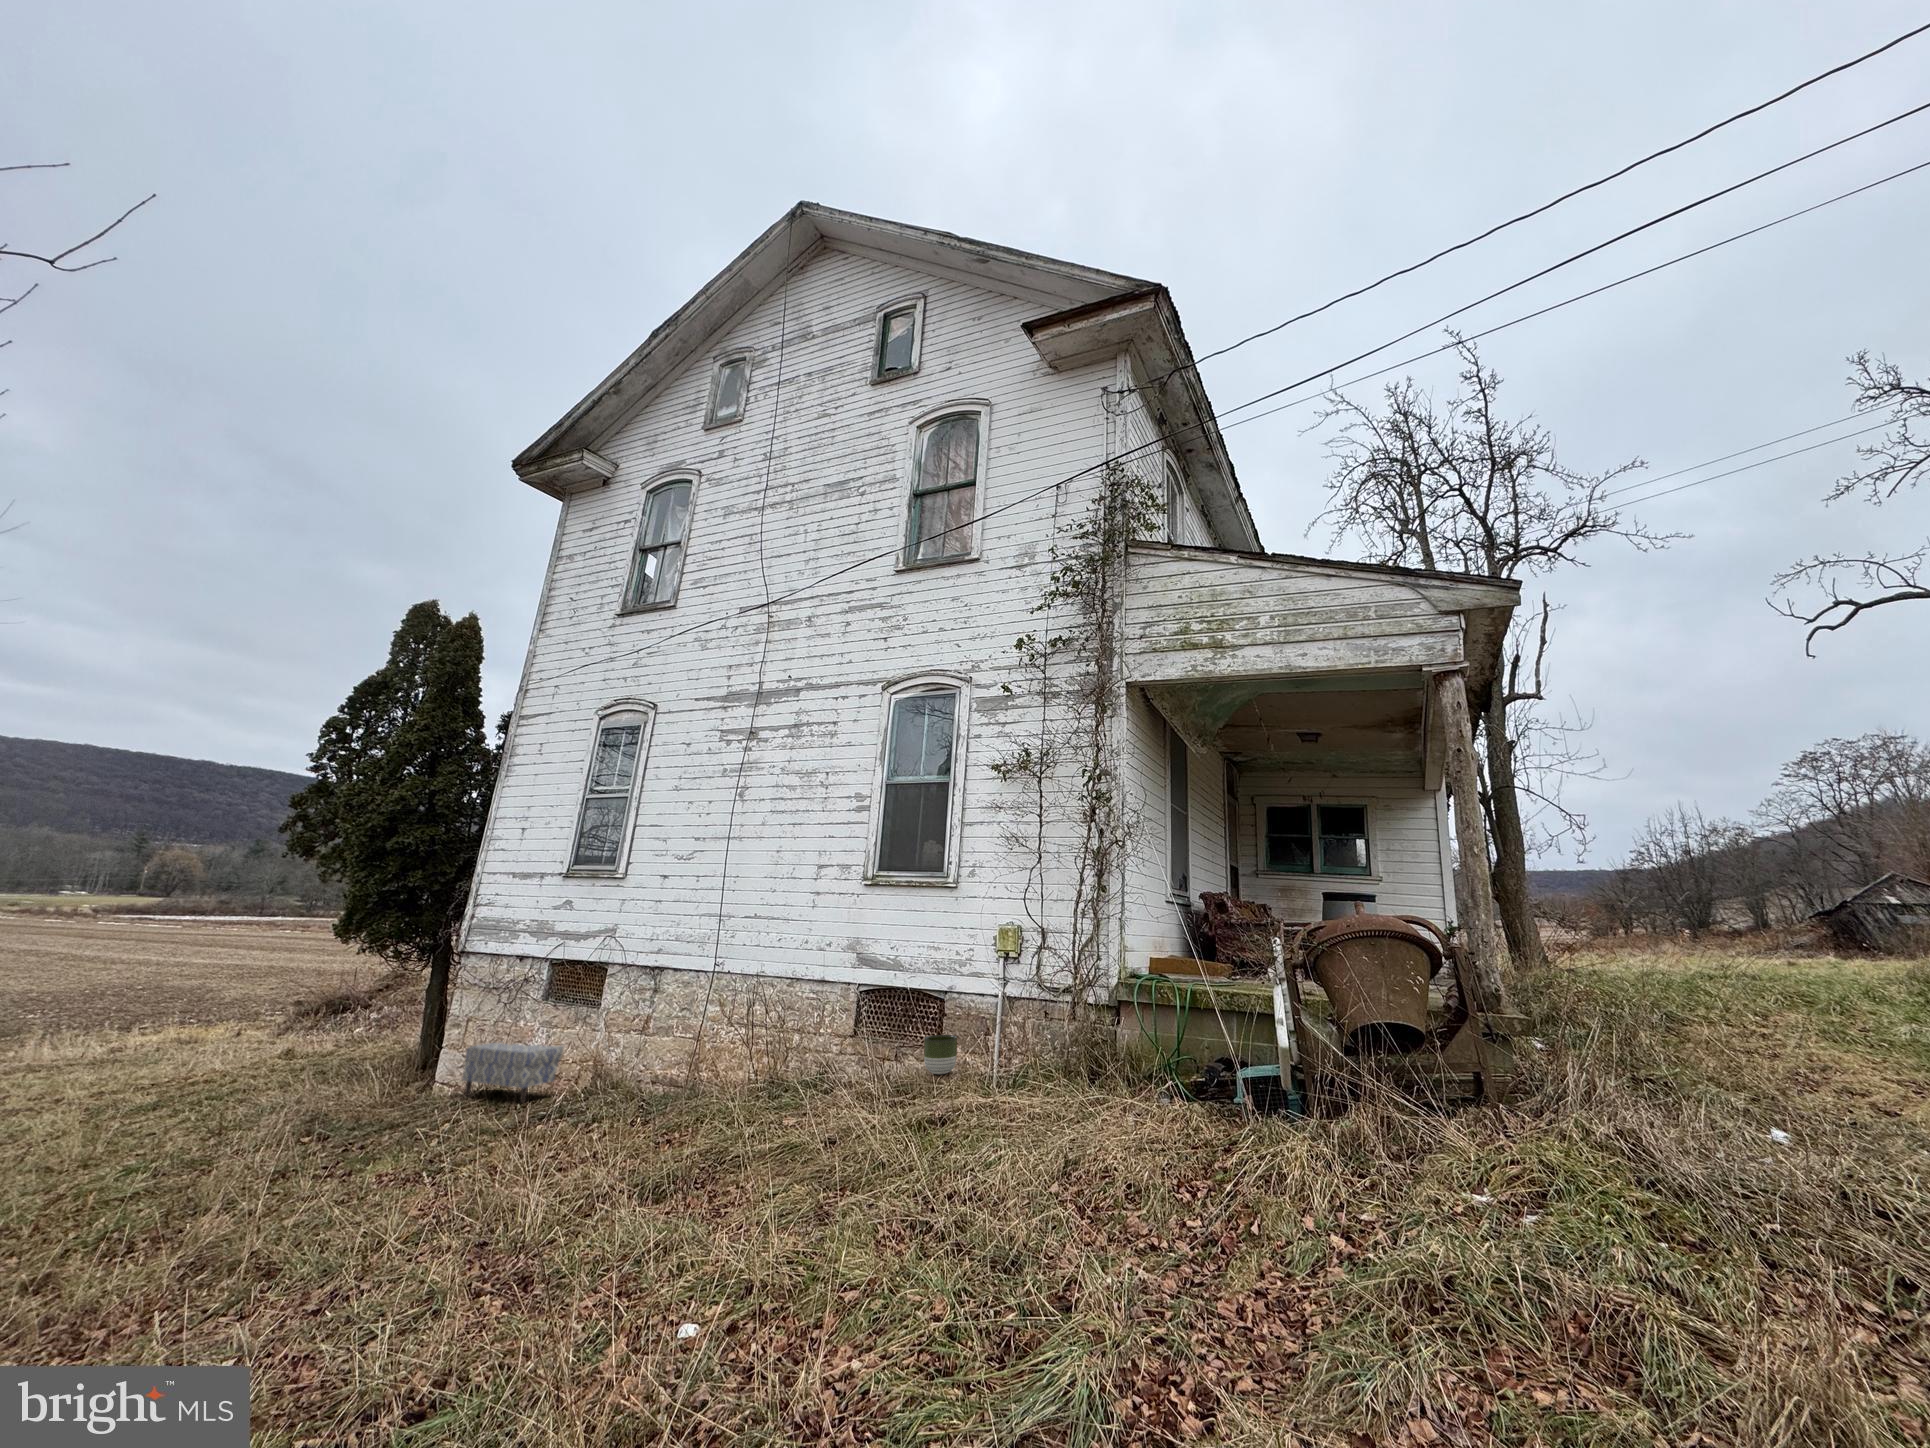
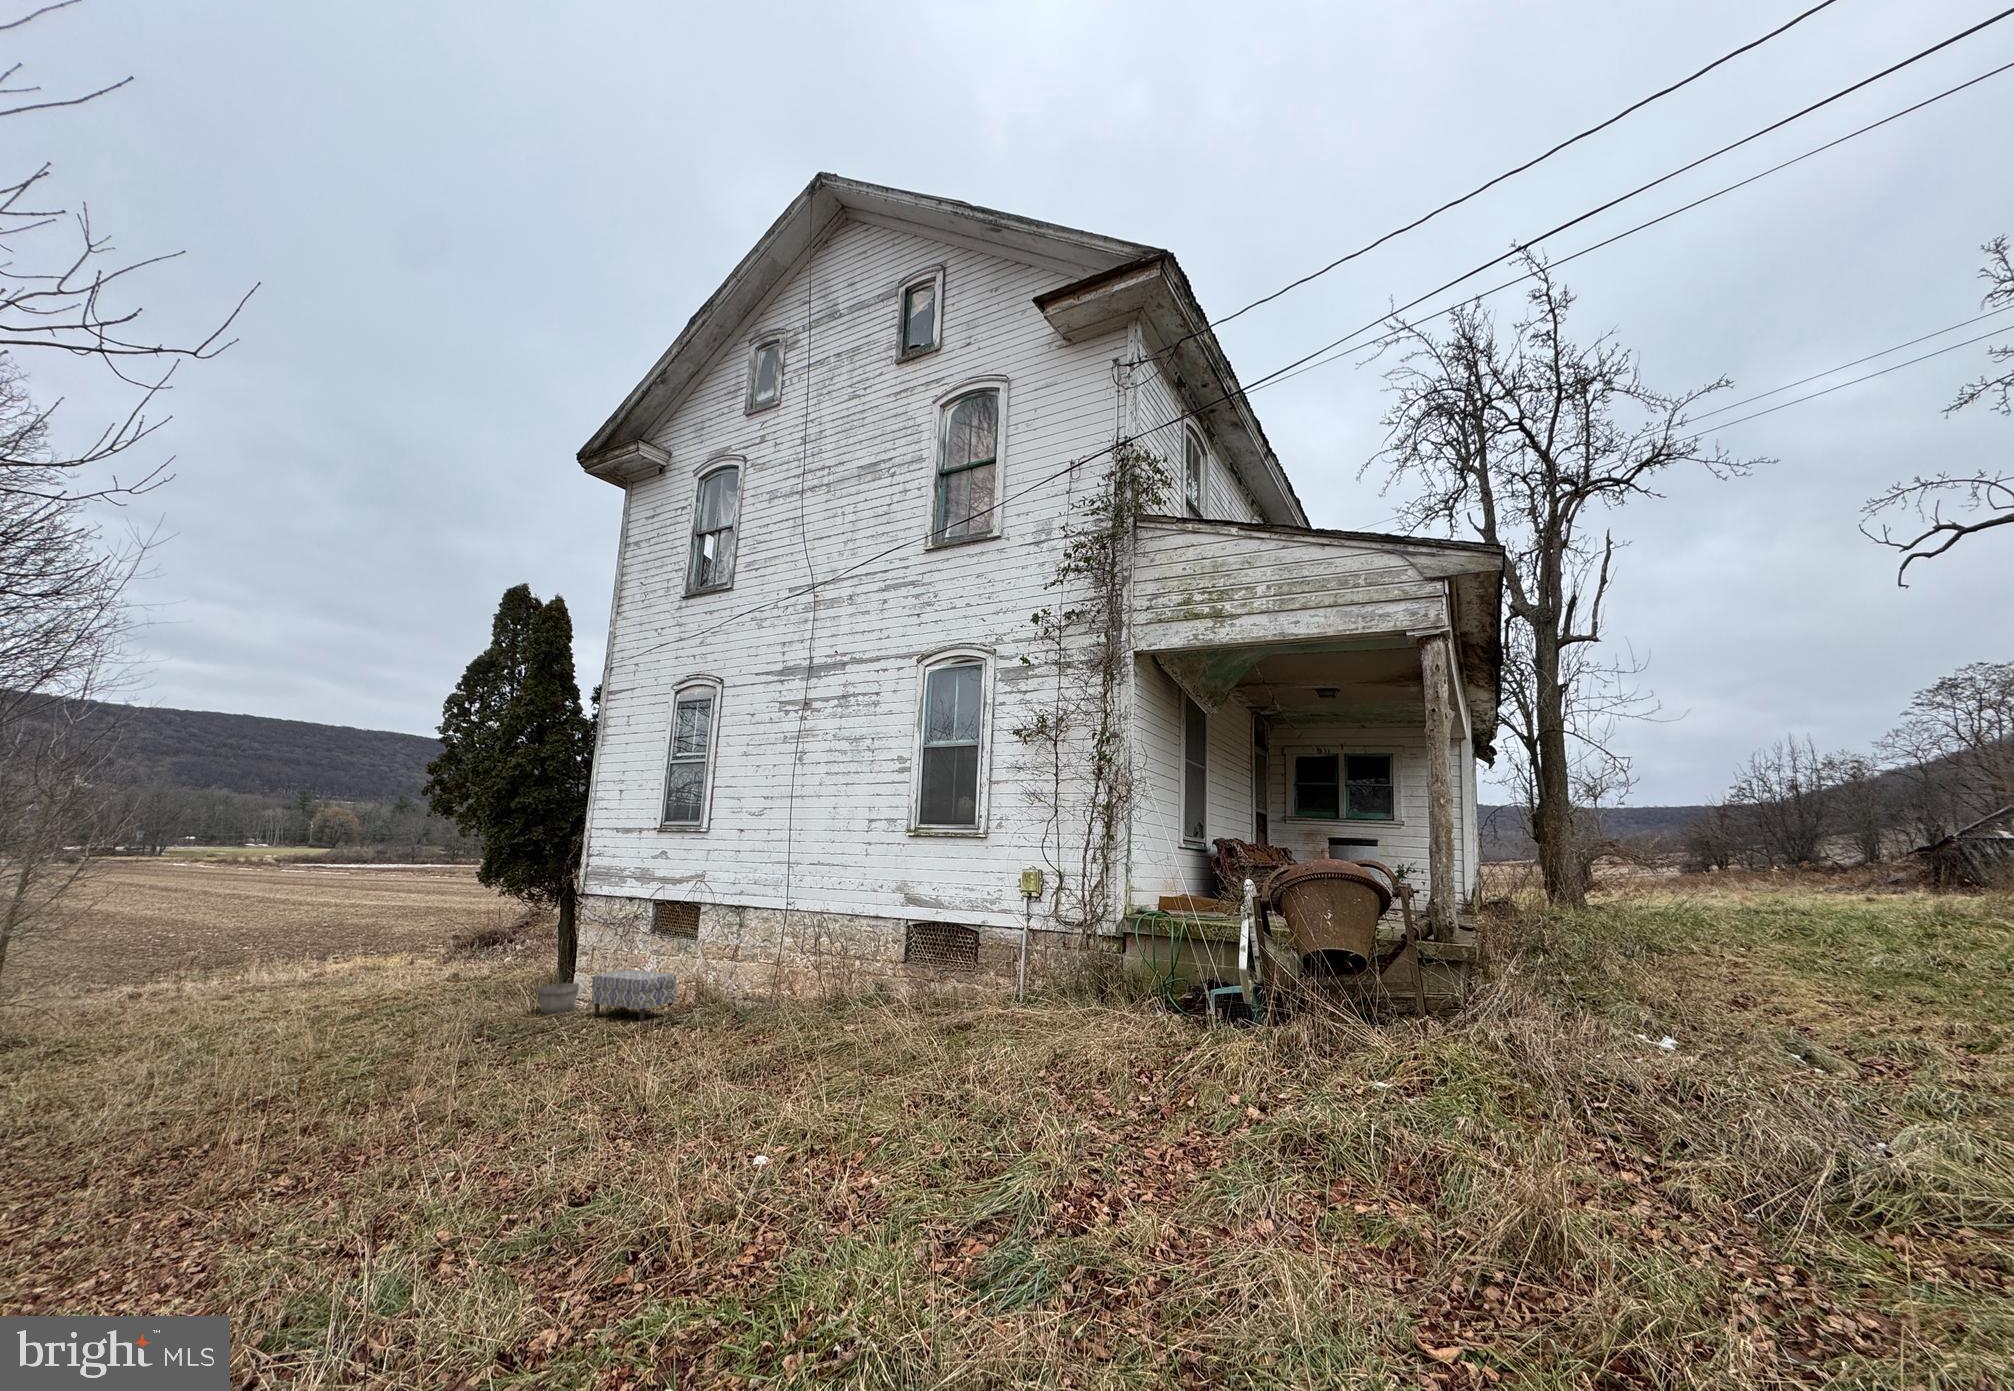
planter: present [924,1035,957,1074] -> none [964,964,993,996]
wooden bucket: none [393,1048,450,1093] -> present [537,982,579,1014]

